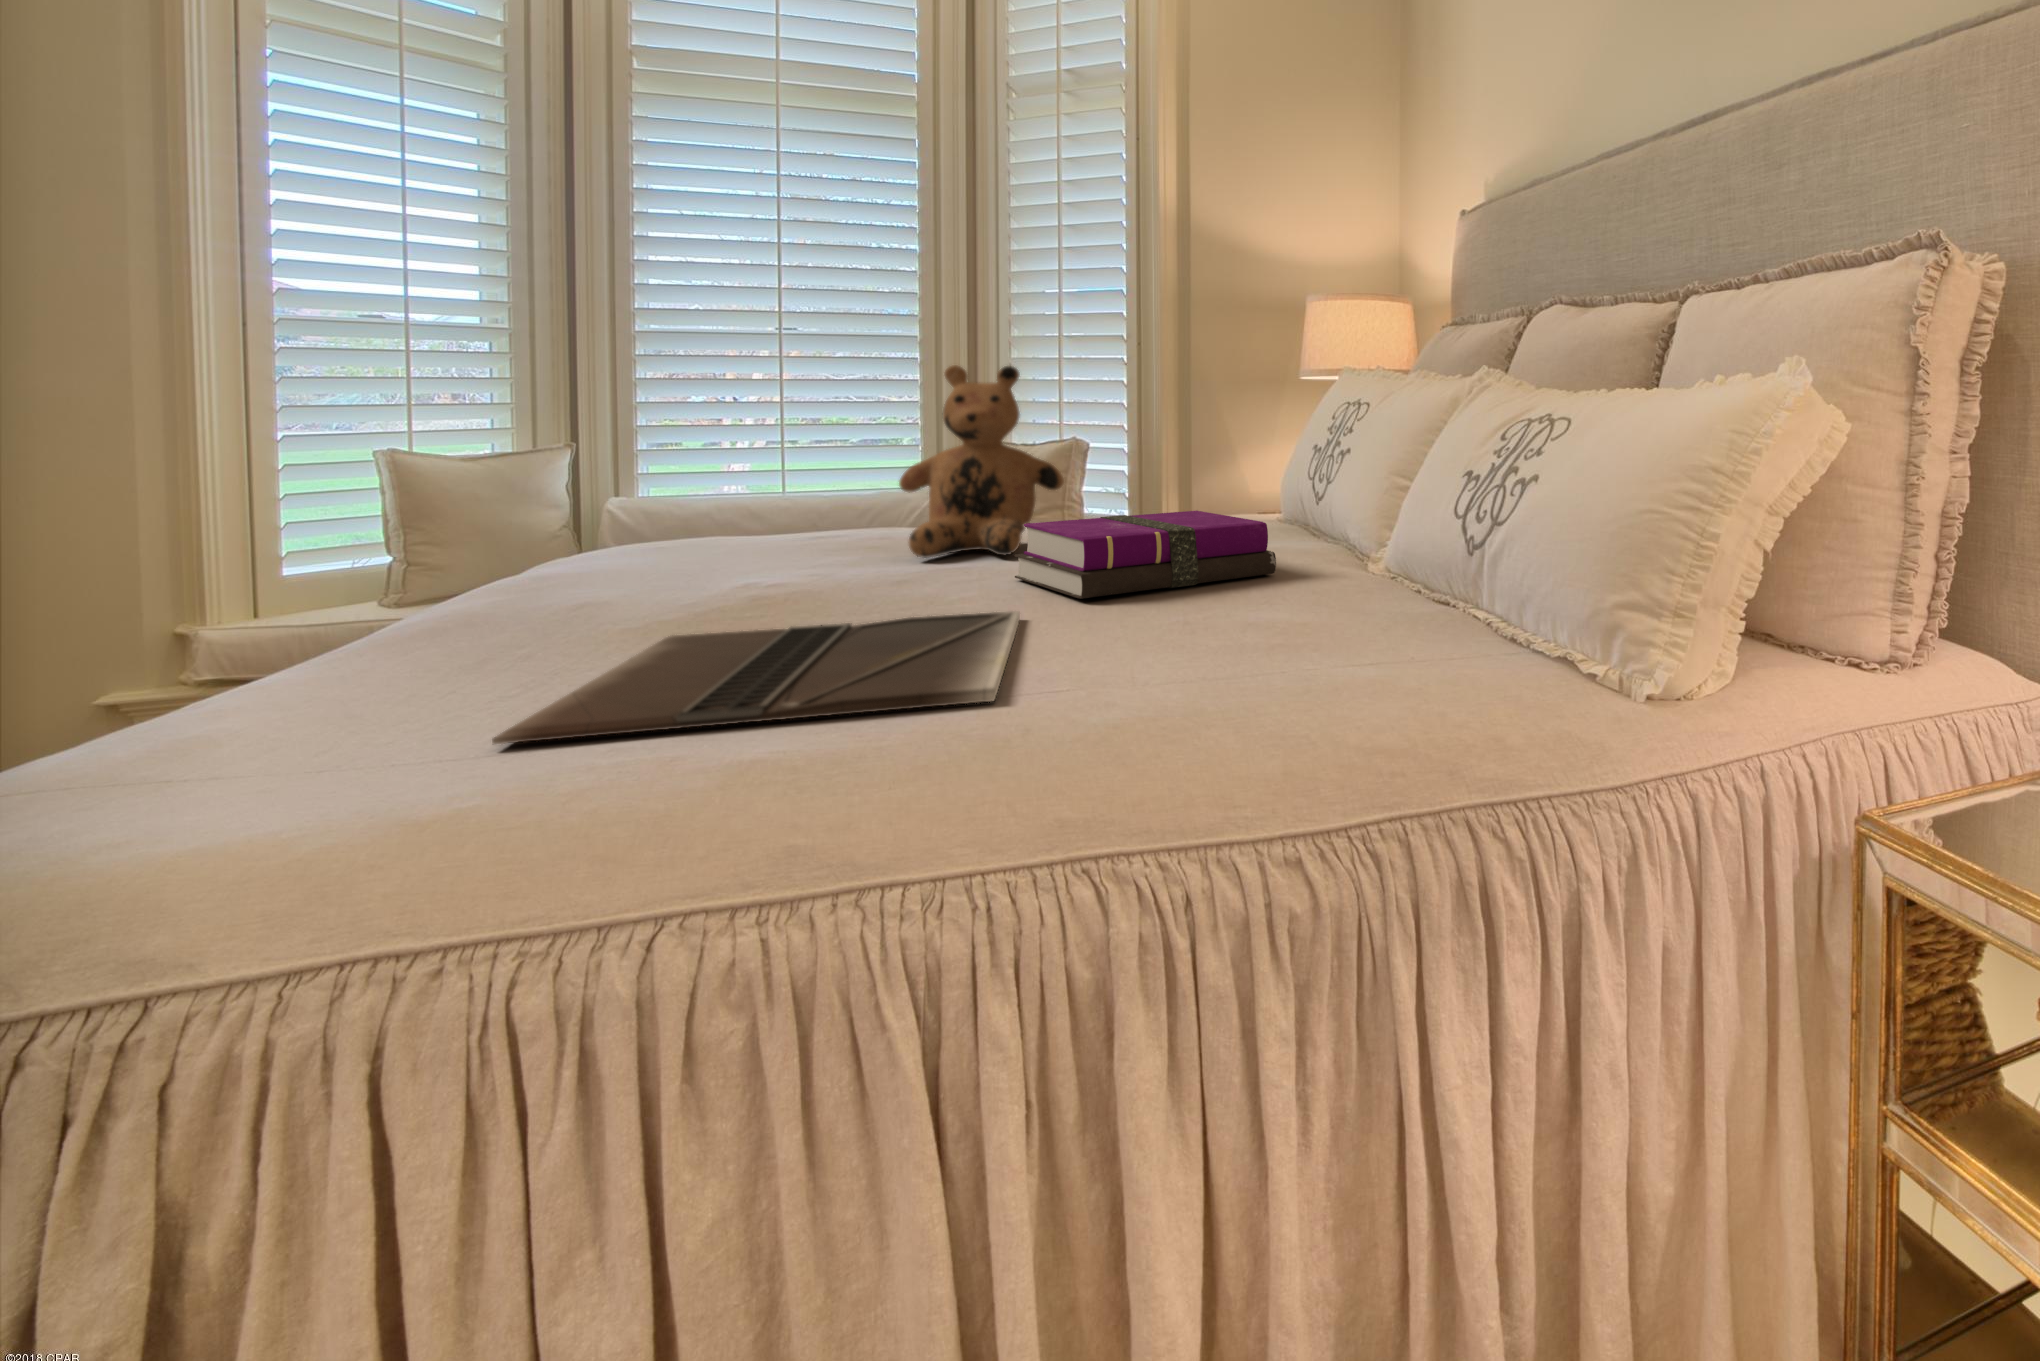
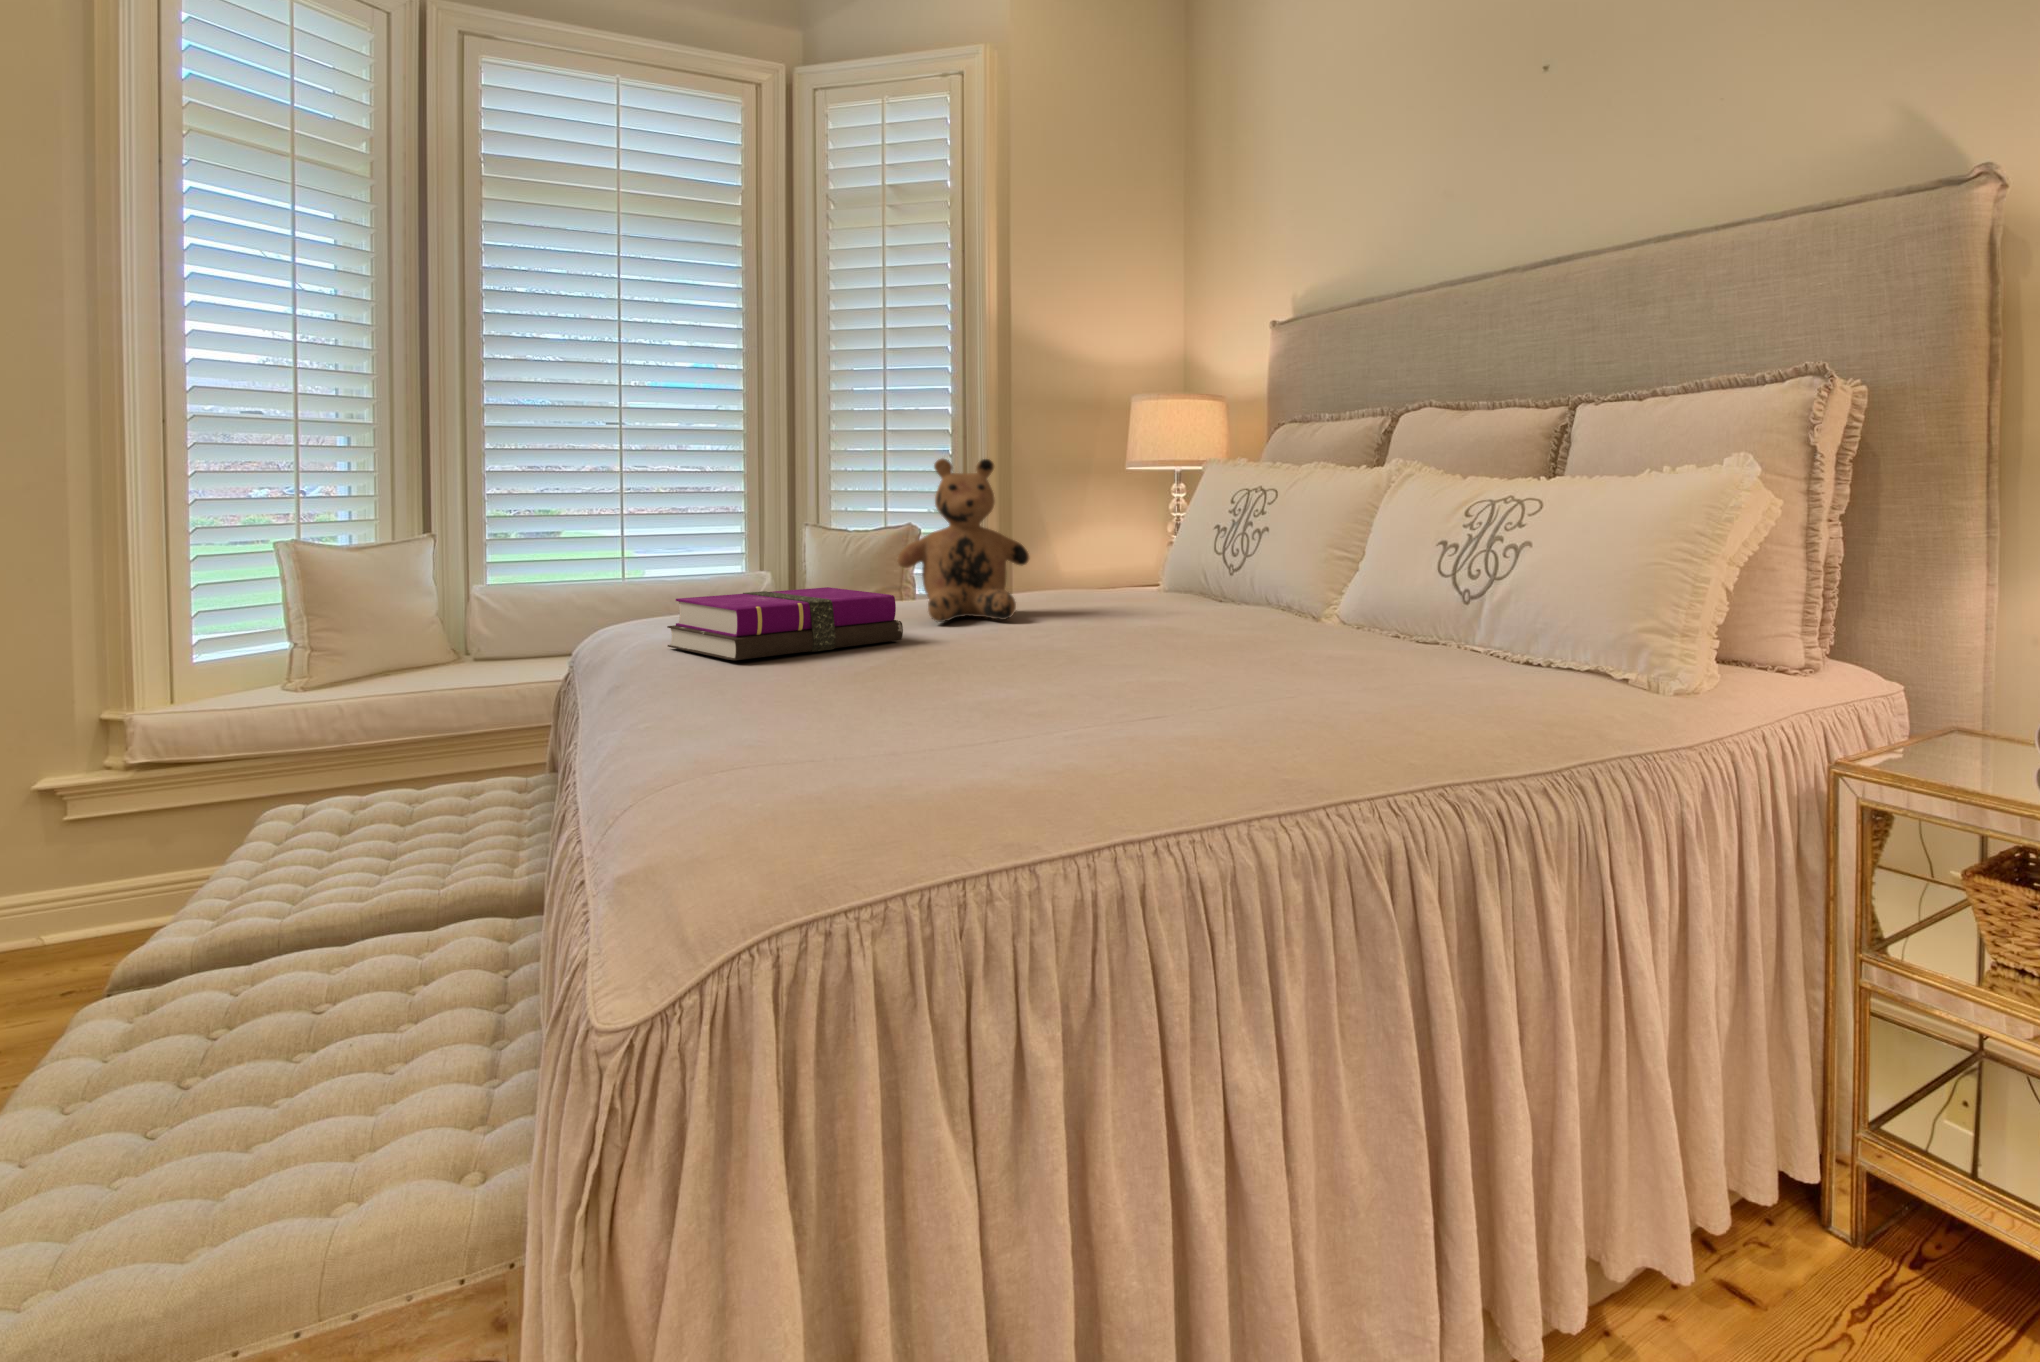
notebook: present [1015,511,1276,599] -> present [667,587,903,660]
laptop: present [492,611,1020,744] -> none [883,653,1226,729]

